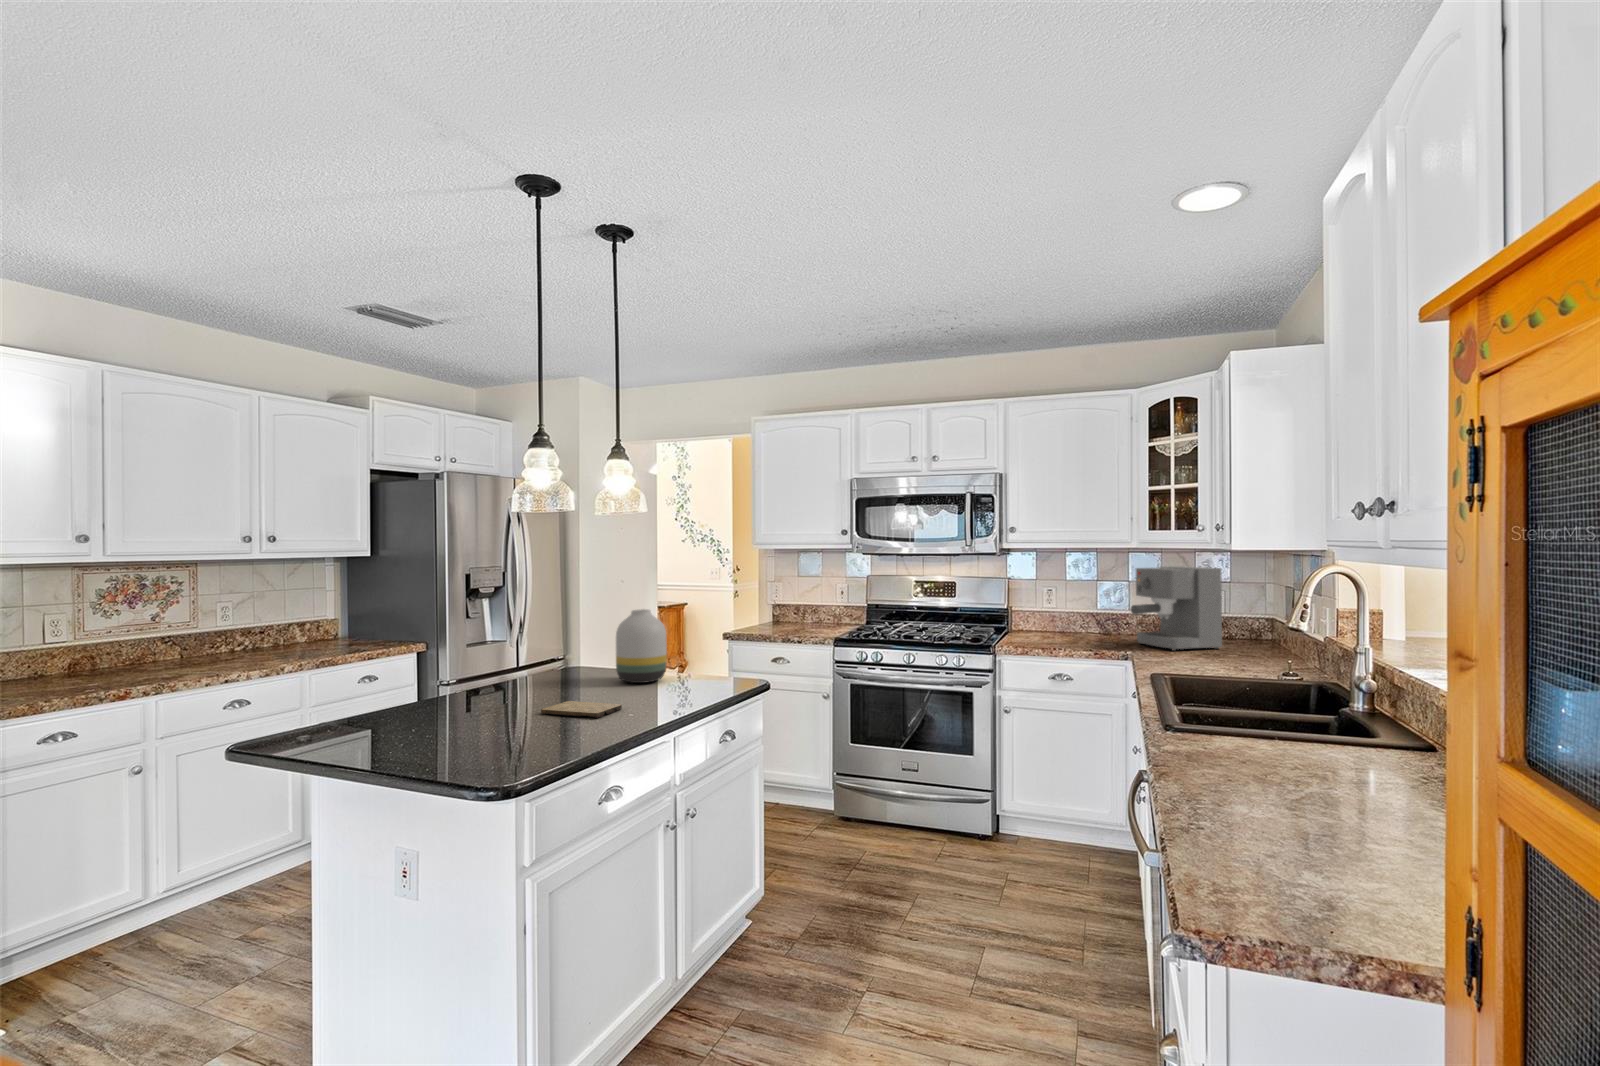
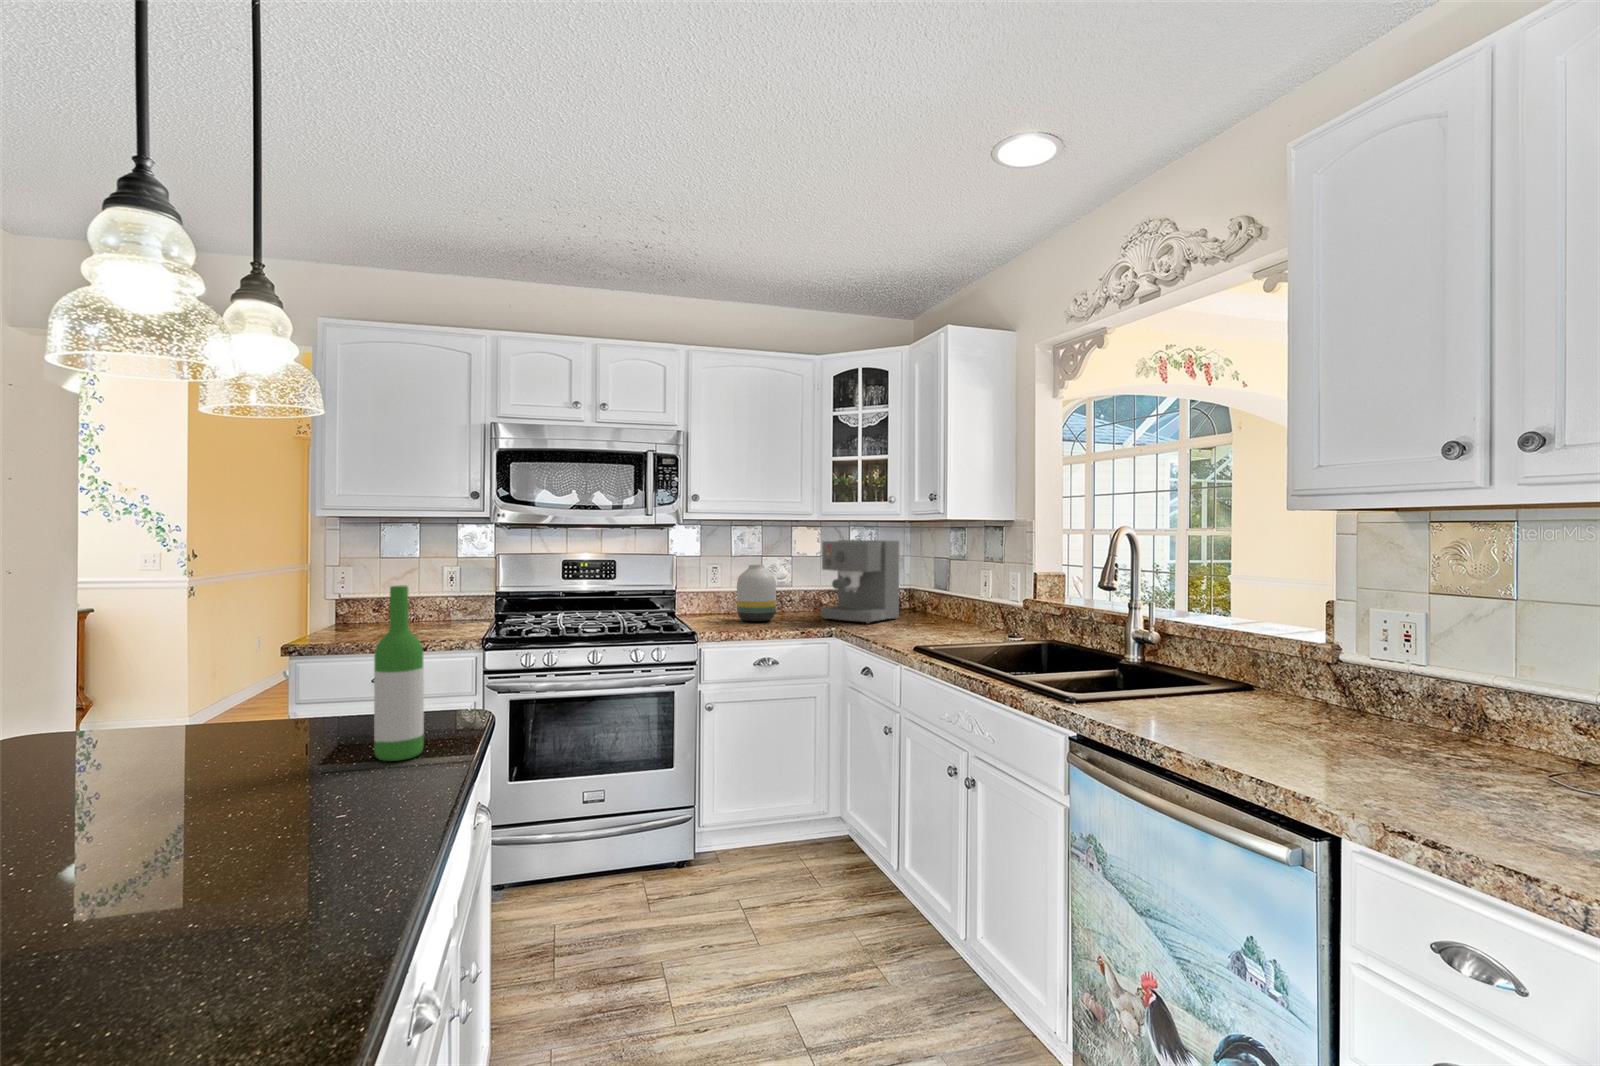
wine bottle: none [676,596,700,692] -> present [374,585,424,761]
vase: present [616,609,667,683] -> present [737,565,776,621]
cutting board: present [541,701,622,718] -> none [105,816,317,885]

